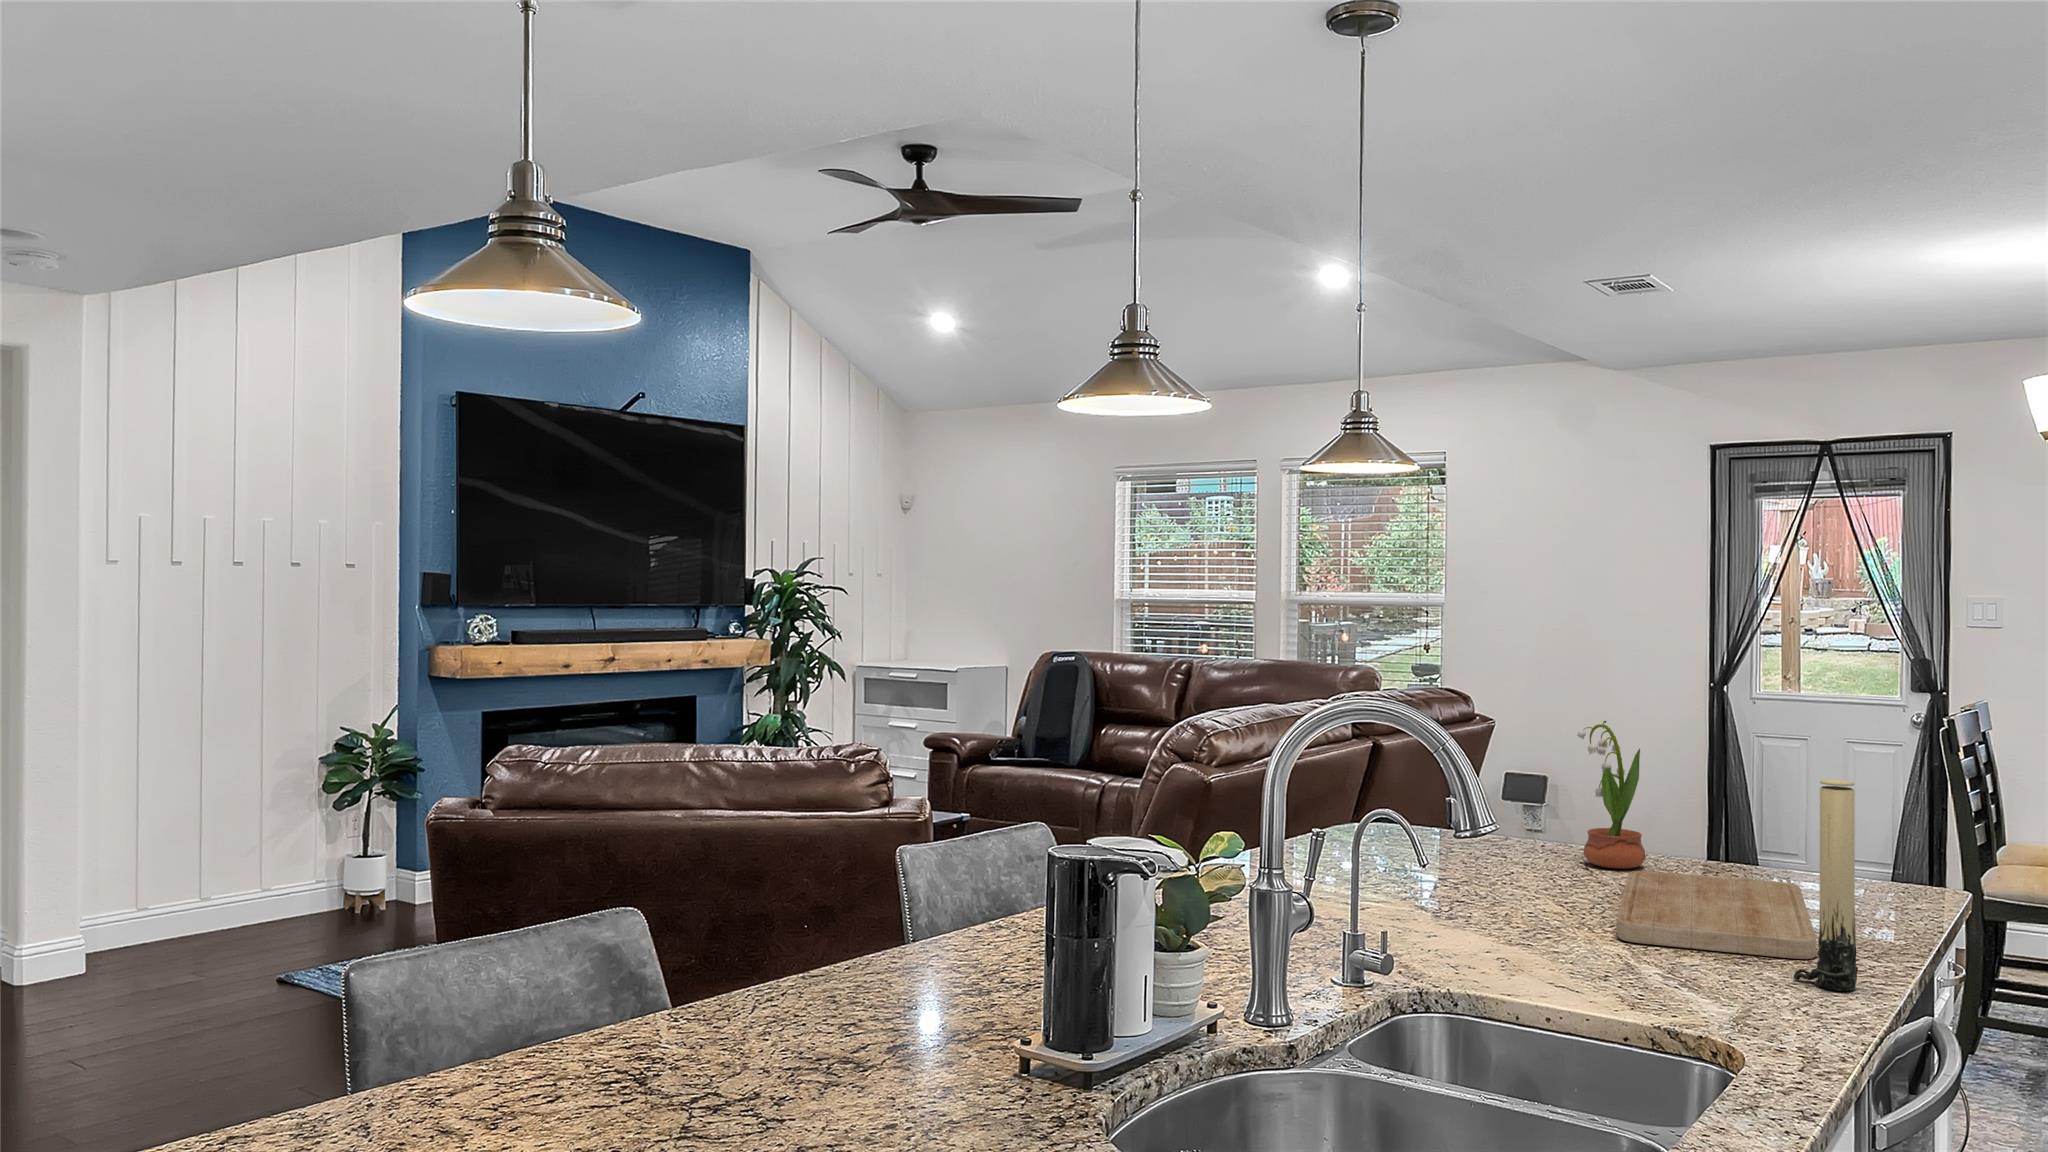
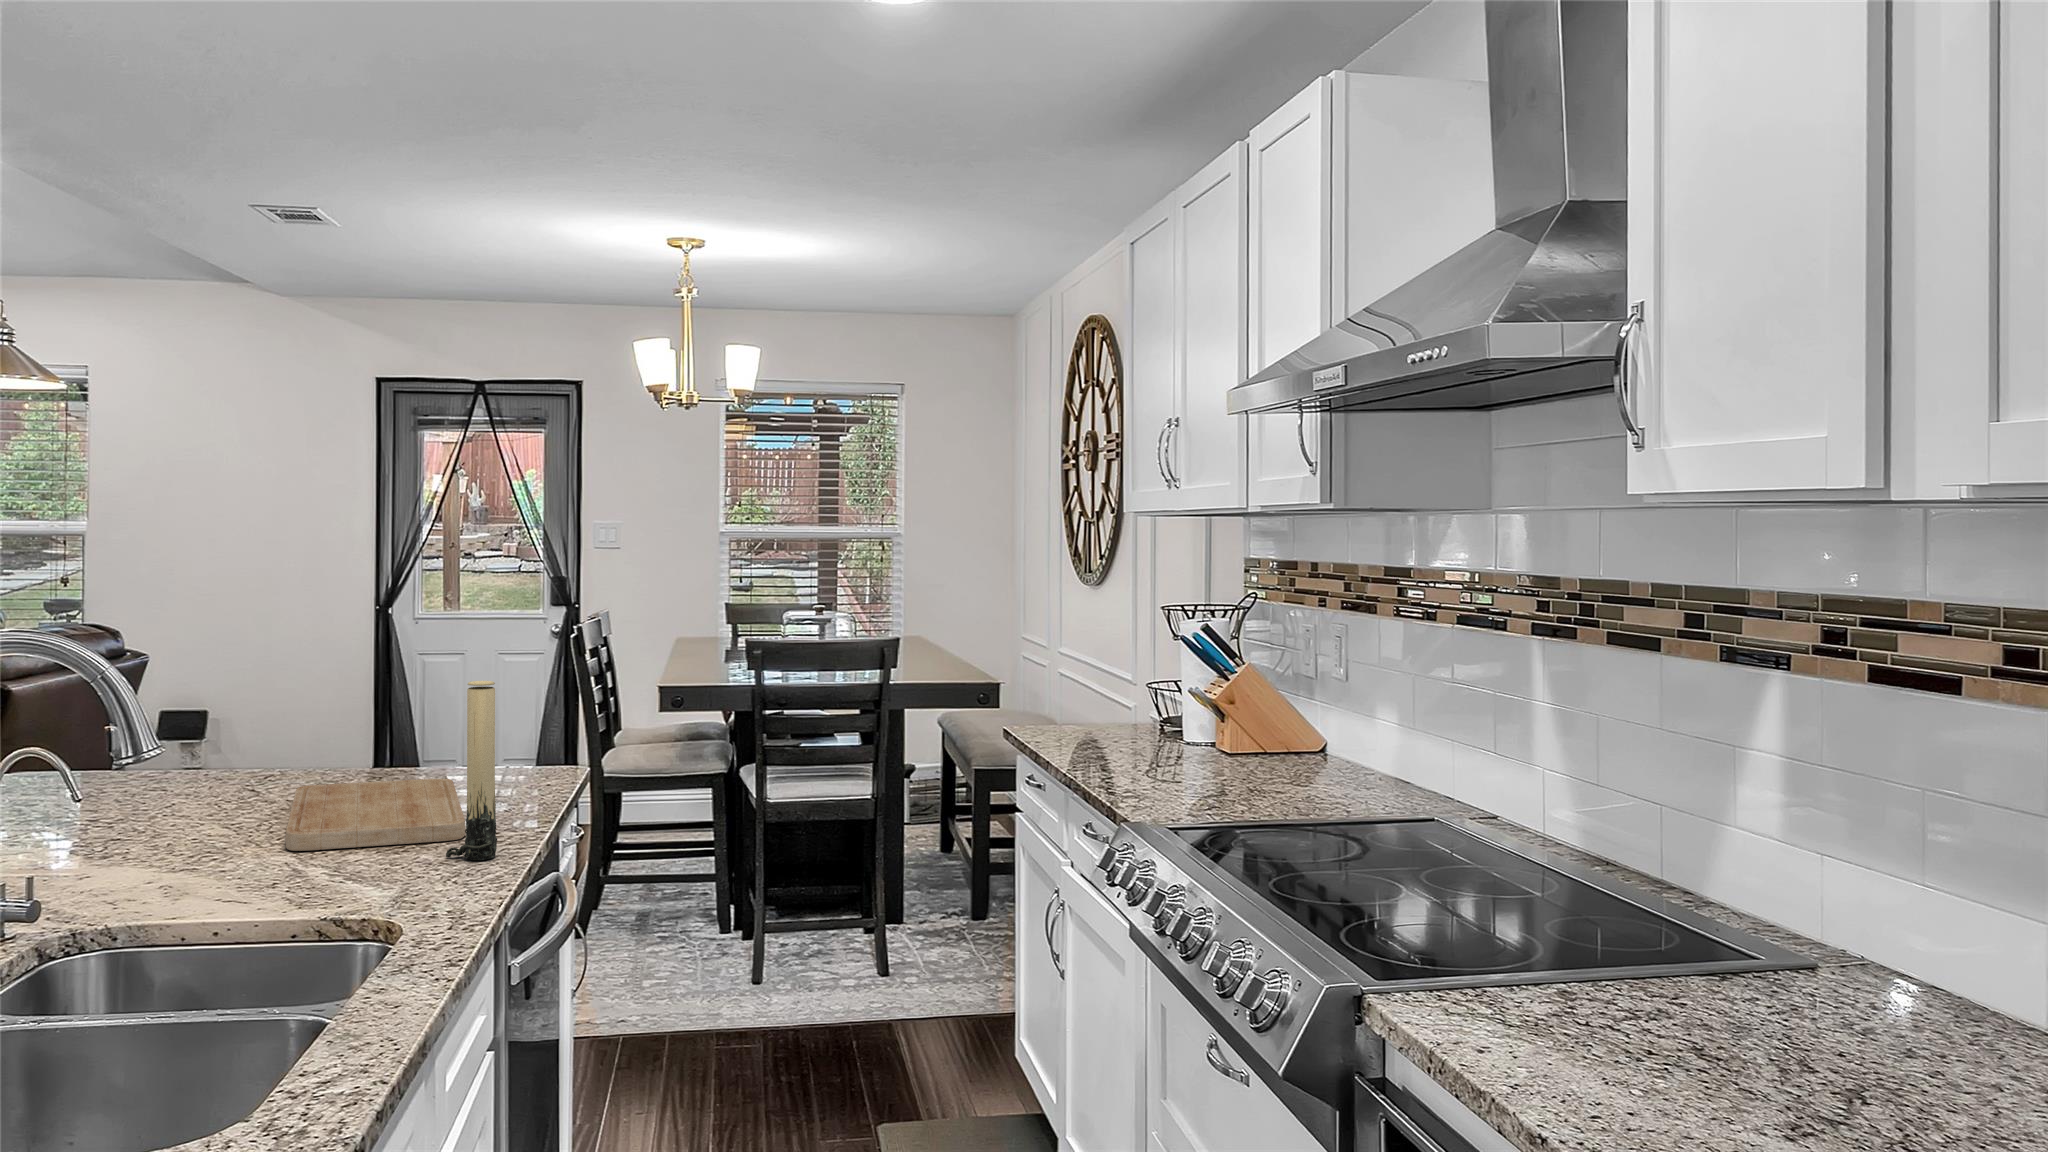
potted flower: present [1577,721,1646,869] -> none [241,644,313,788]

